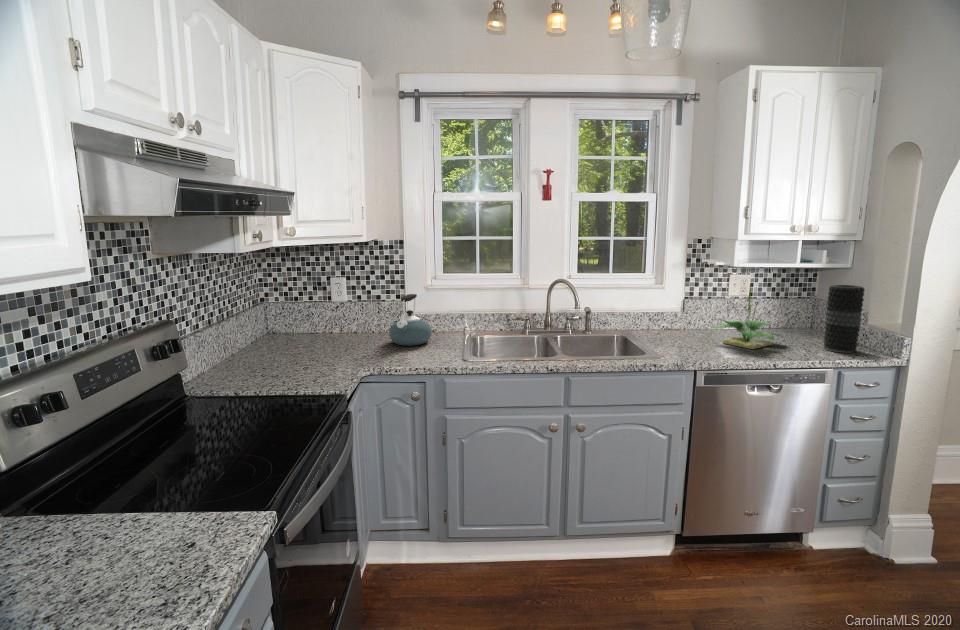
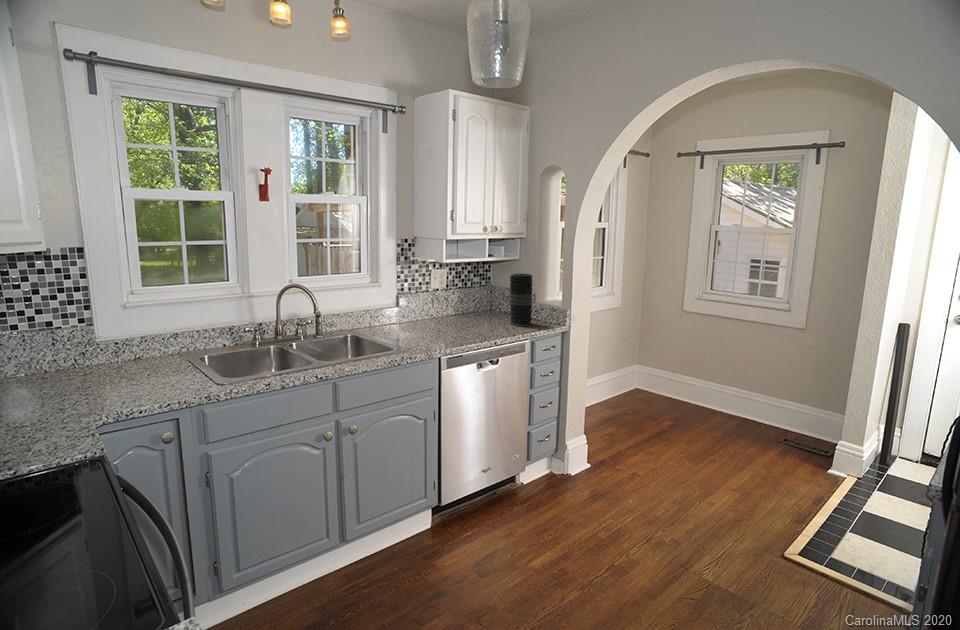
potted plant: present [713,288,780,349] -> none [432,277,484,332]
kettle: present [389,294,431,346] -> none [89,315,151,382]

